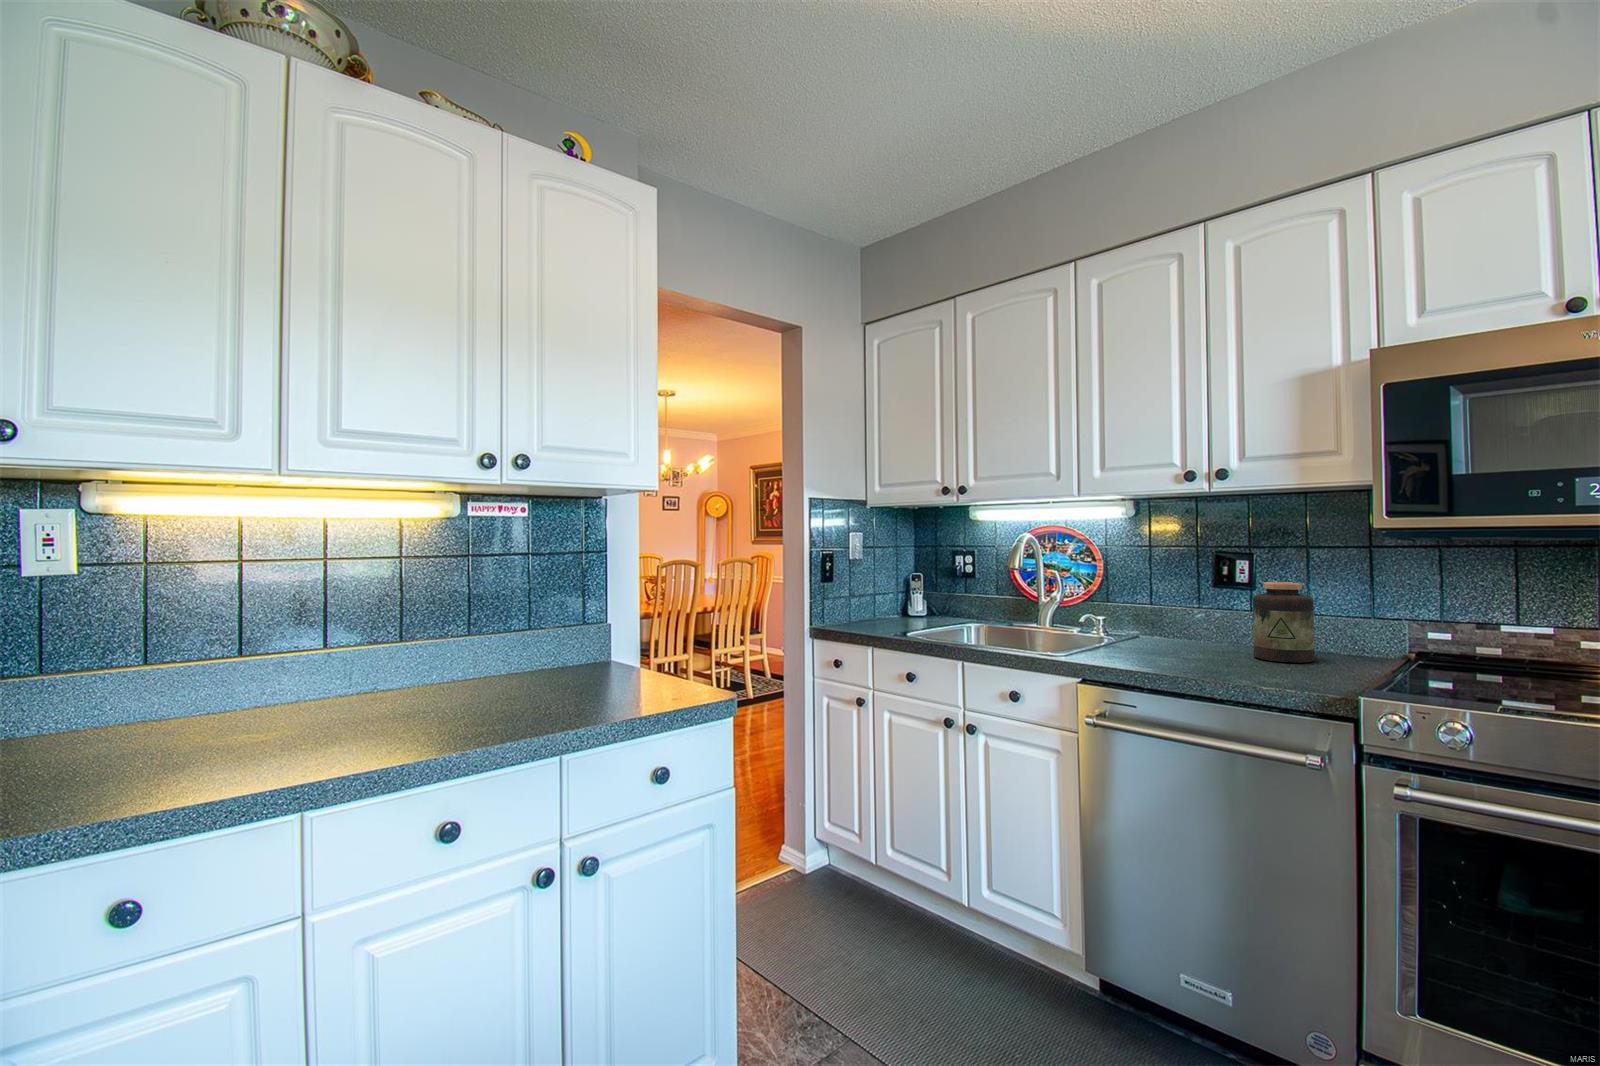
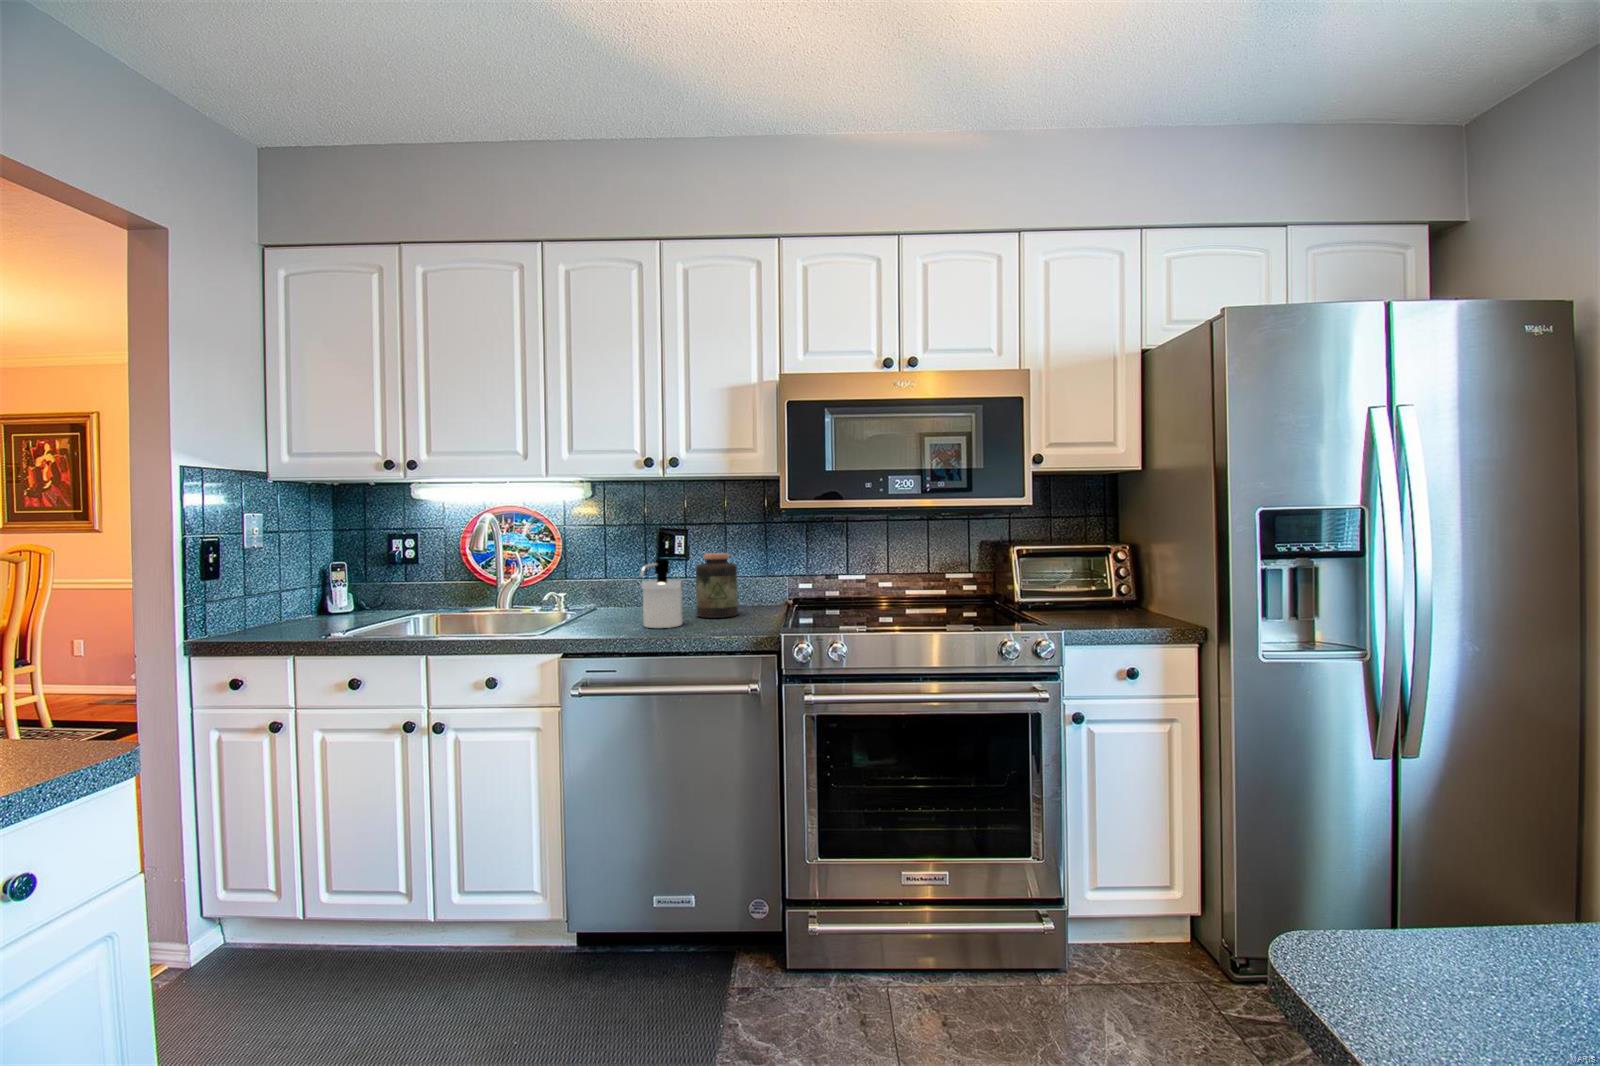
soap dispenser: none [1167,585,1228,666] -> present [640,558,683,628]

